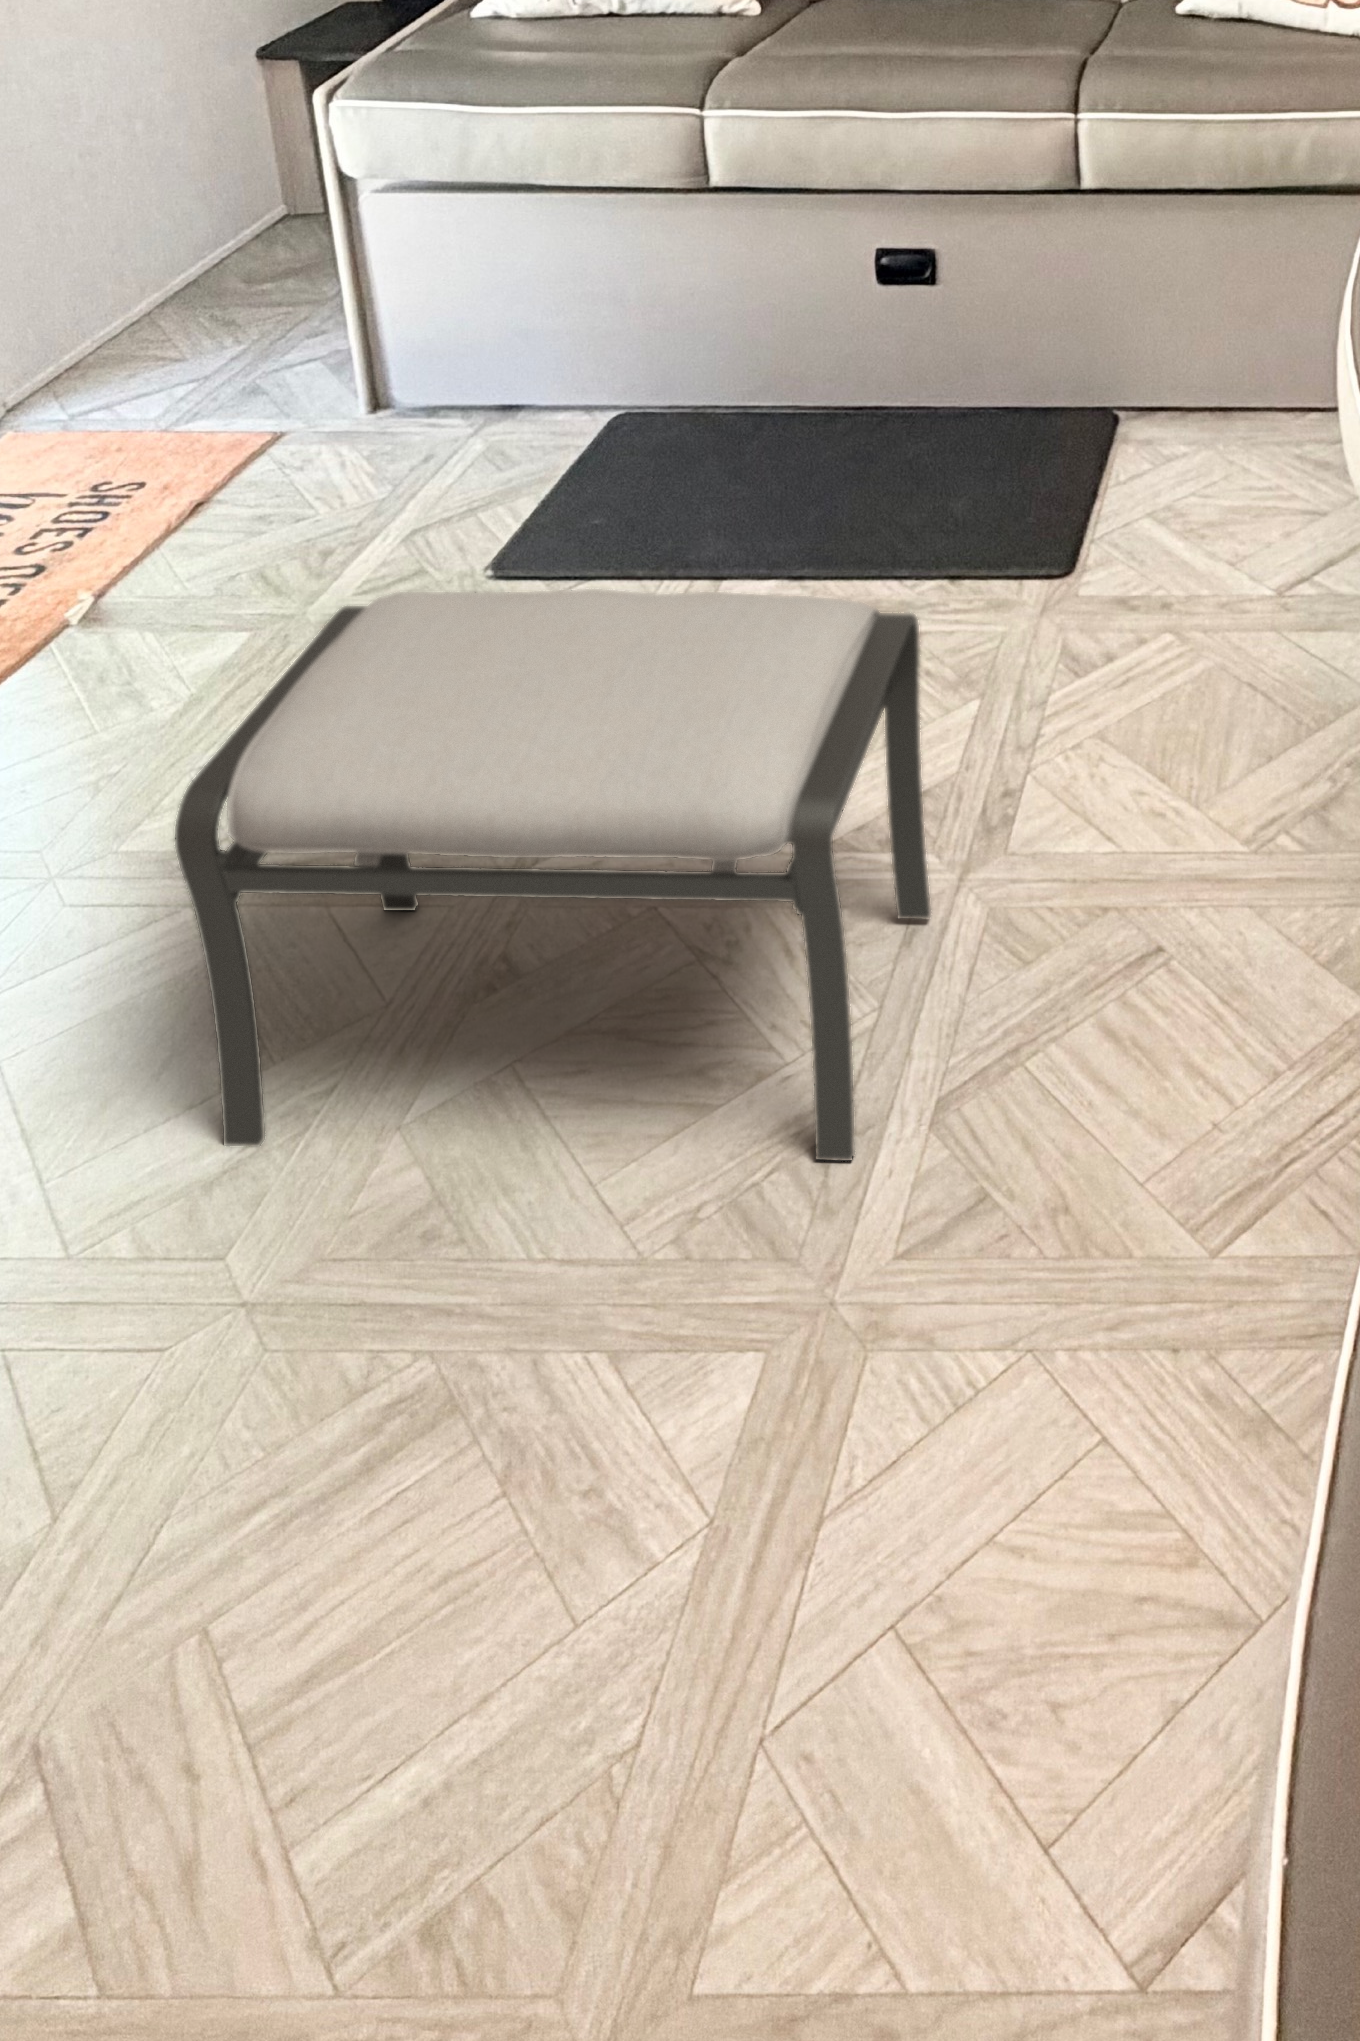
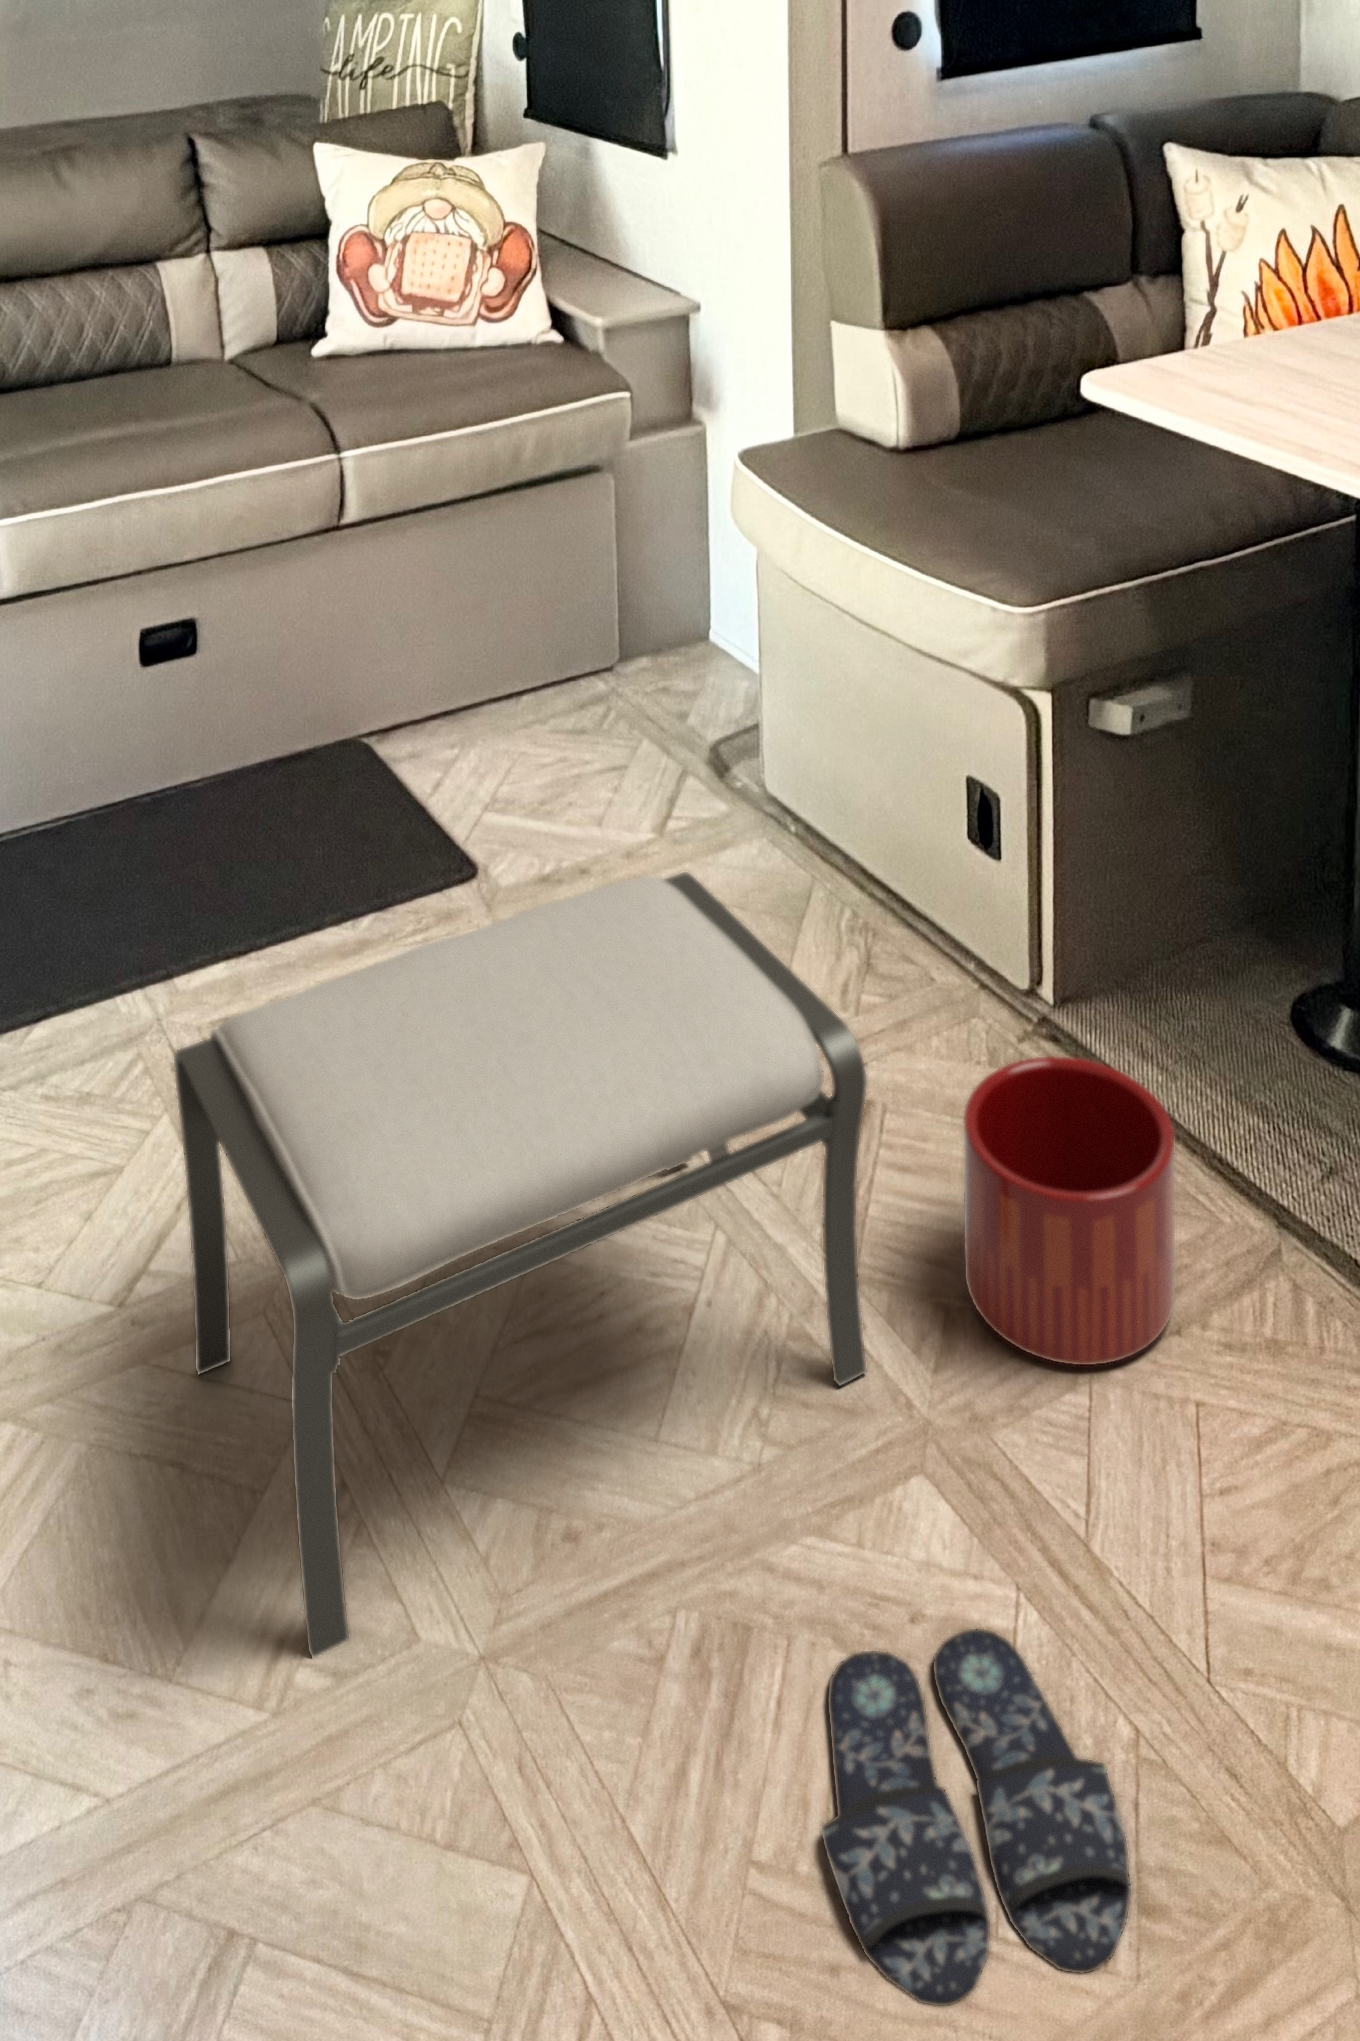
planter: none [987,929,1238,1268] -> present [963,1057,1175,1365]
slippers: none [302,1359,683,1688] -> present [822,1629,1131,2006]

